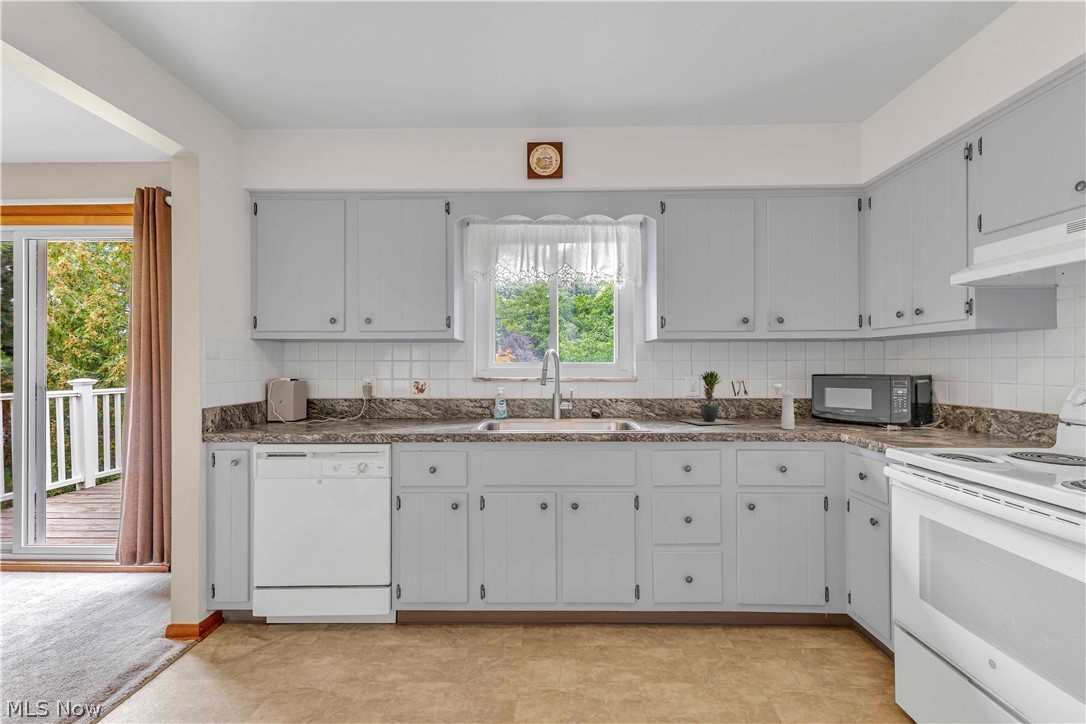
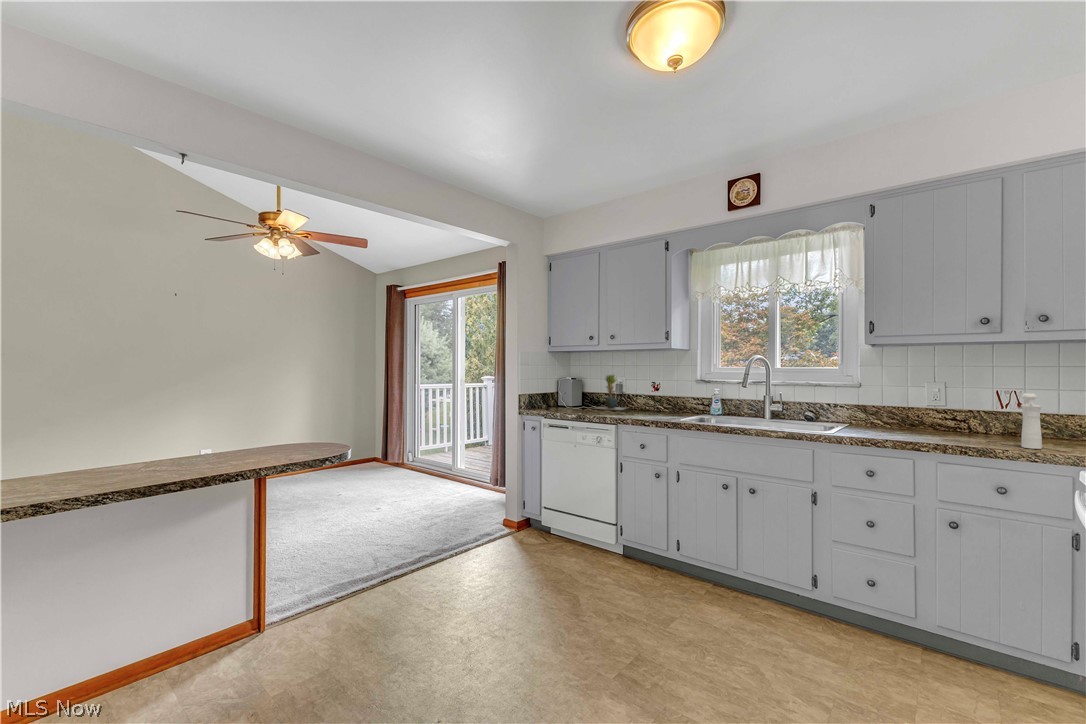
potted plant: present [680,371,739,425] -> present [594,375,626,410]

